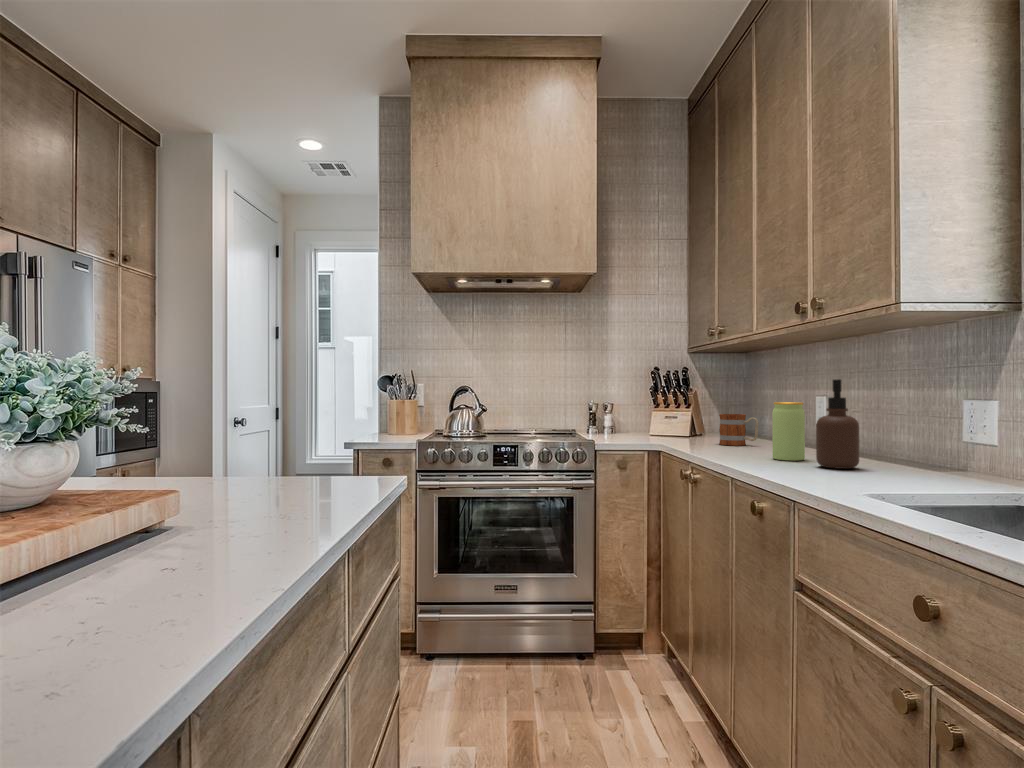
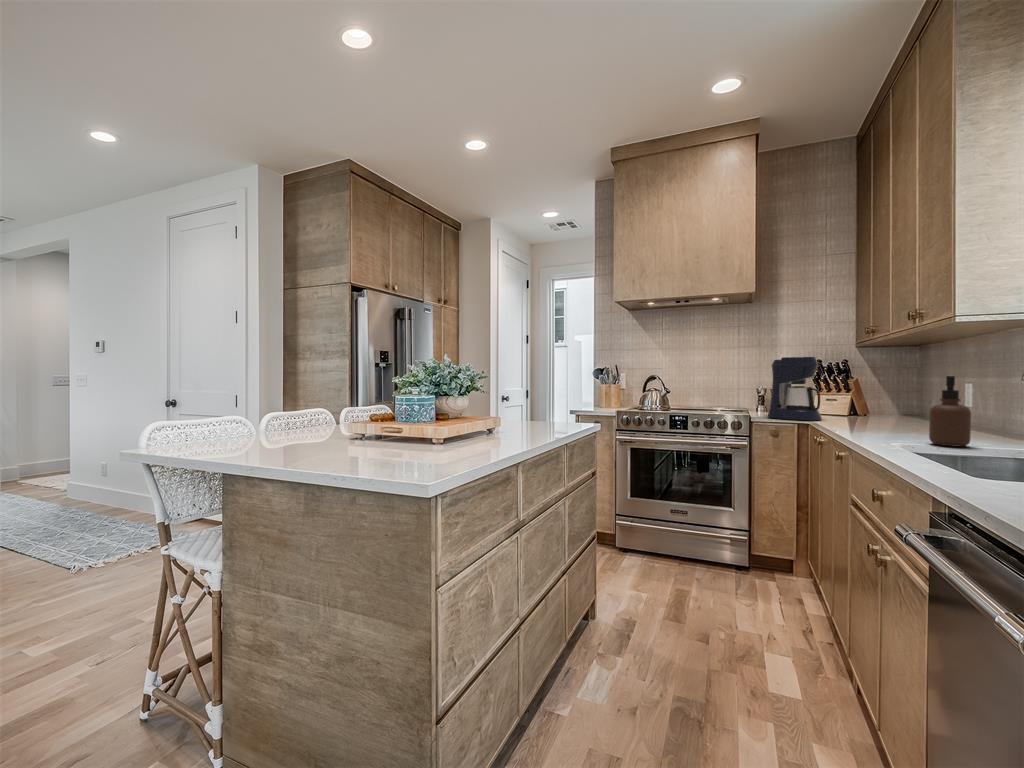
coffee maker: none [616,360,679,444] -> present [768,357,822,420]
jar: present [772,402,805,461] -> none [895,392,926,438]
mug: present [719,414,759,446] -> none [858,398,895,424]

